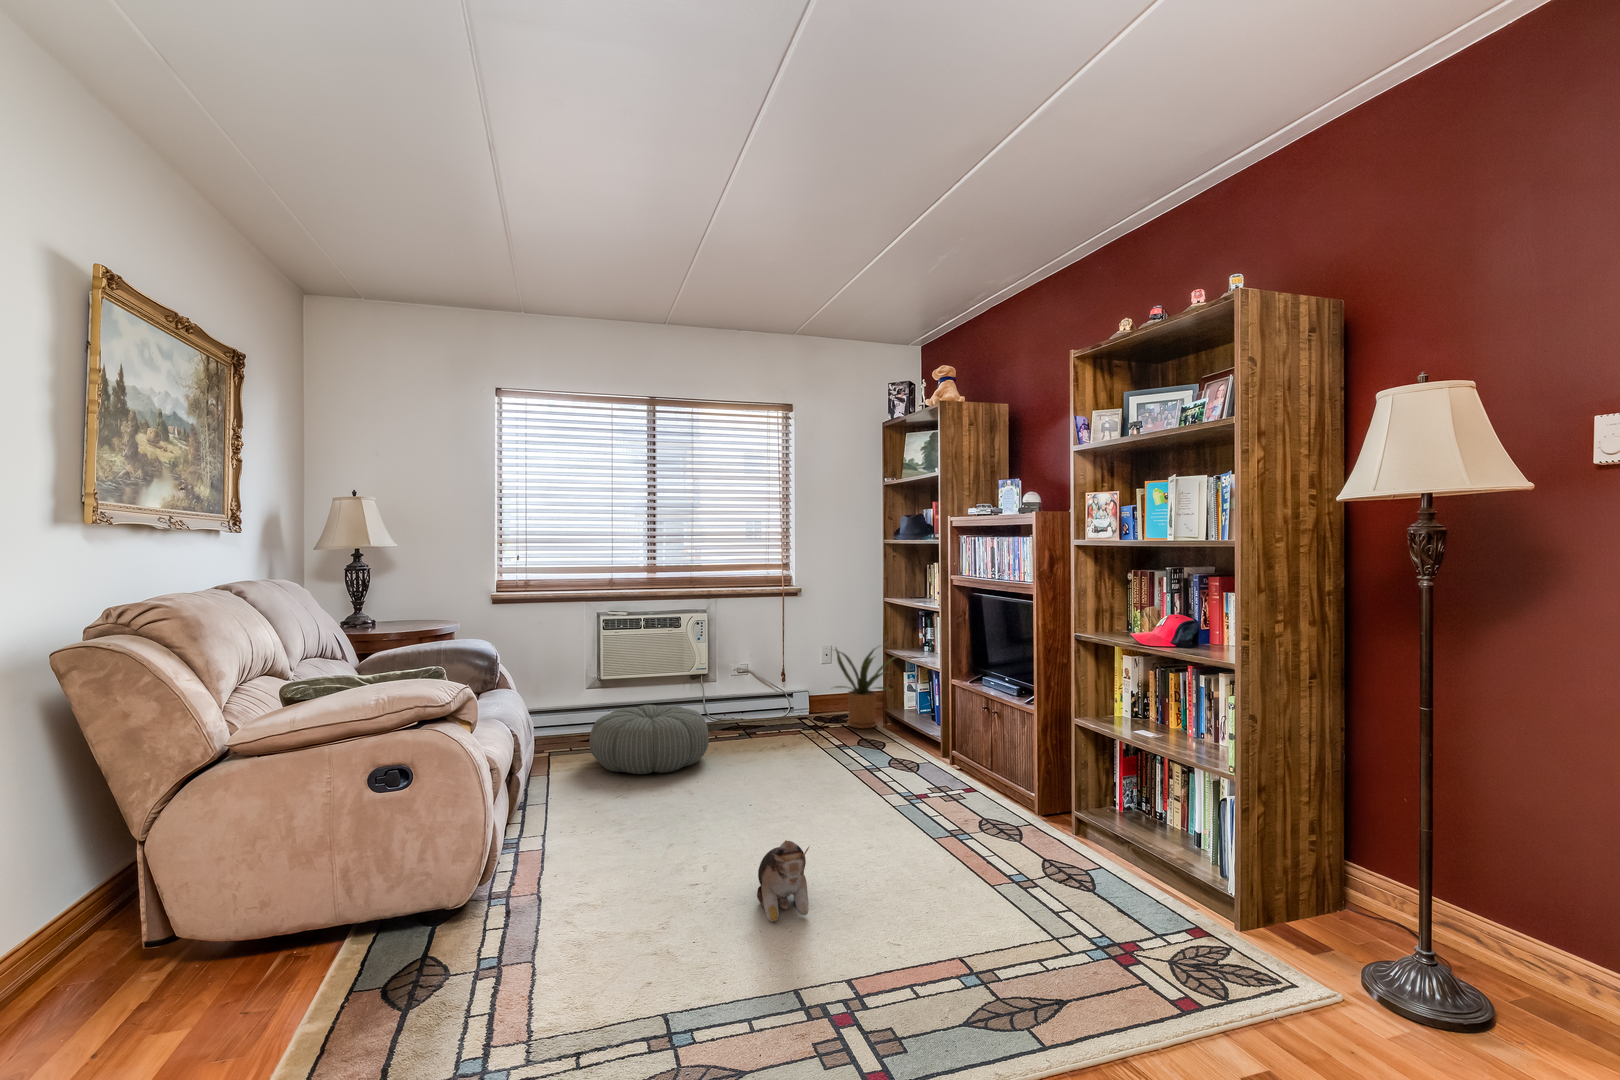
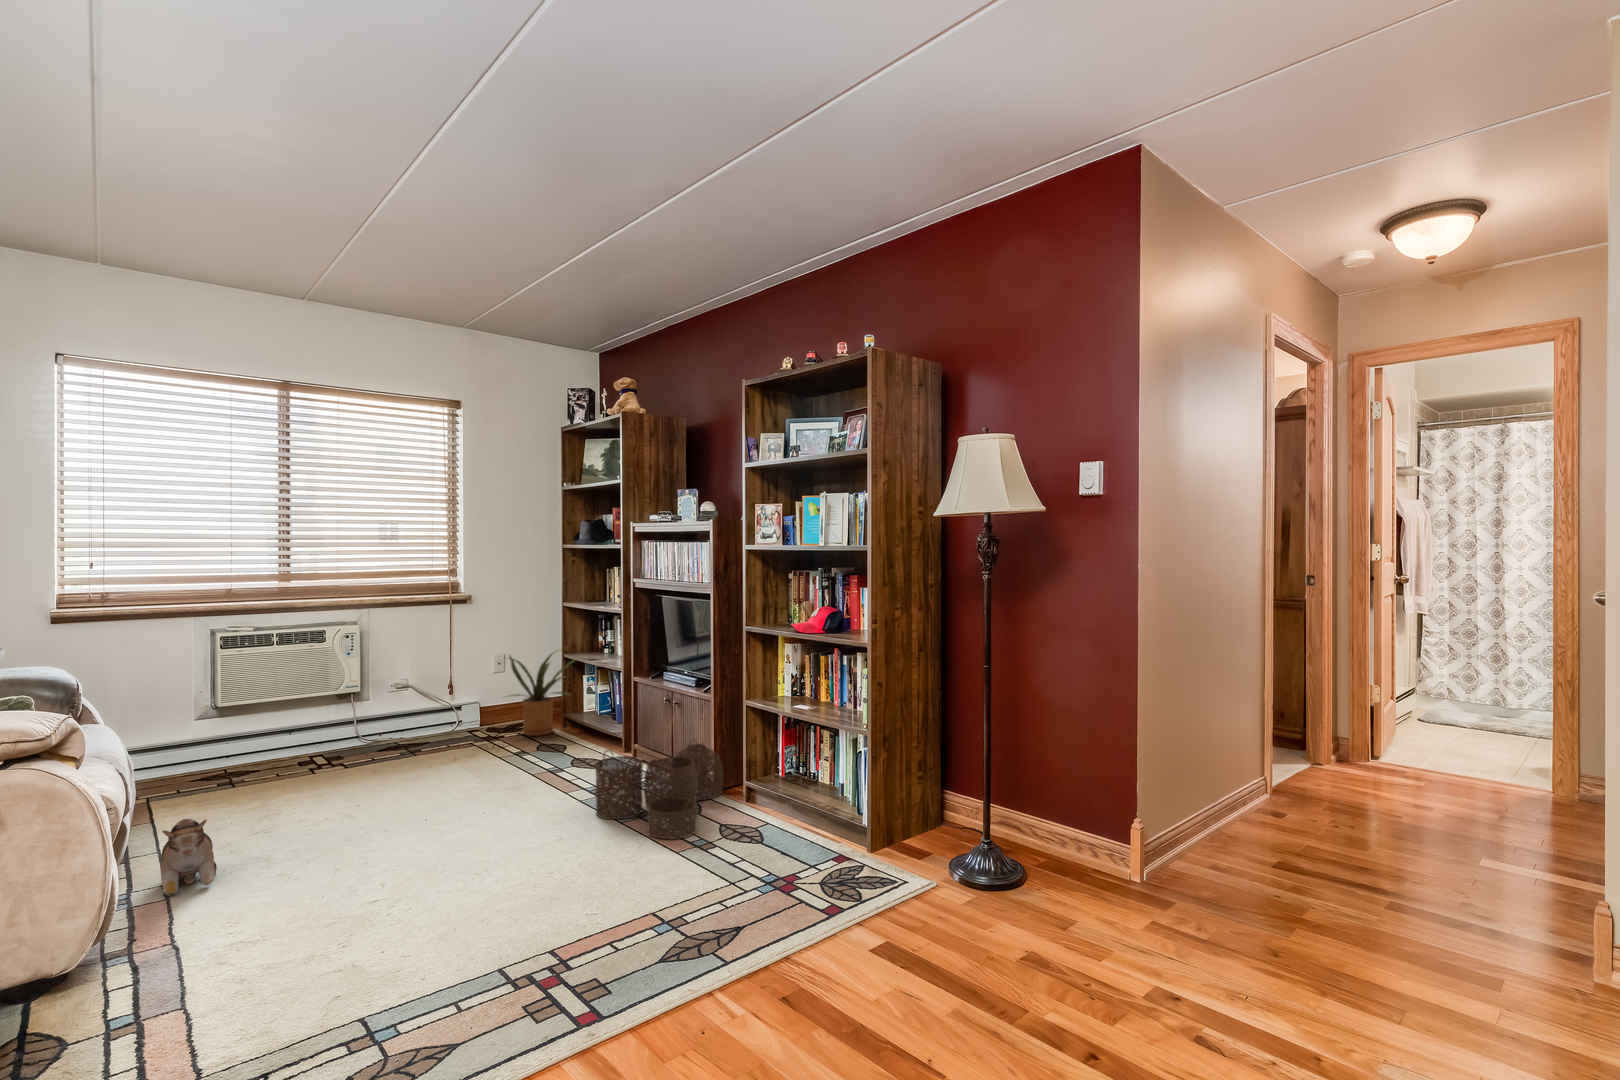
pouf: present [589,705,709,774] -> none [211,729,367,808]
woven basket: none [908,754,1049,867] -> present [595,743,723,839]
plush toy: present [757,840,809,922] -> present [161,819,217,896]

